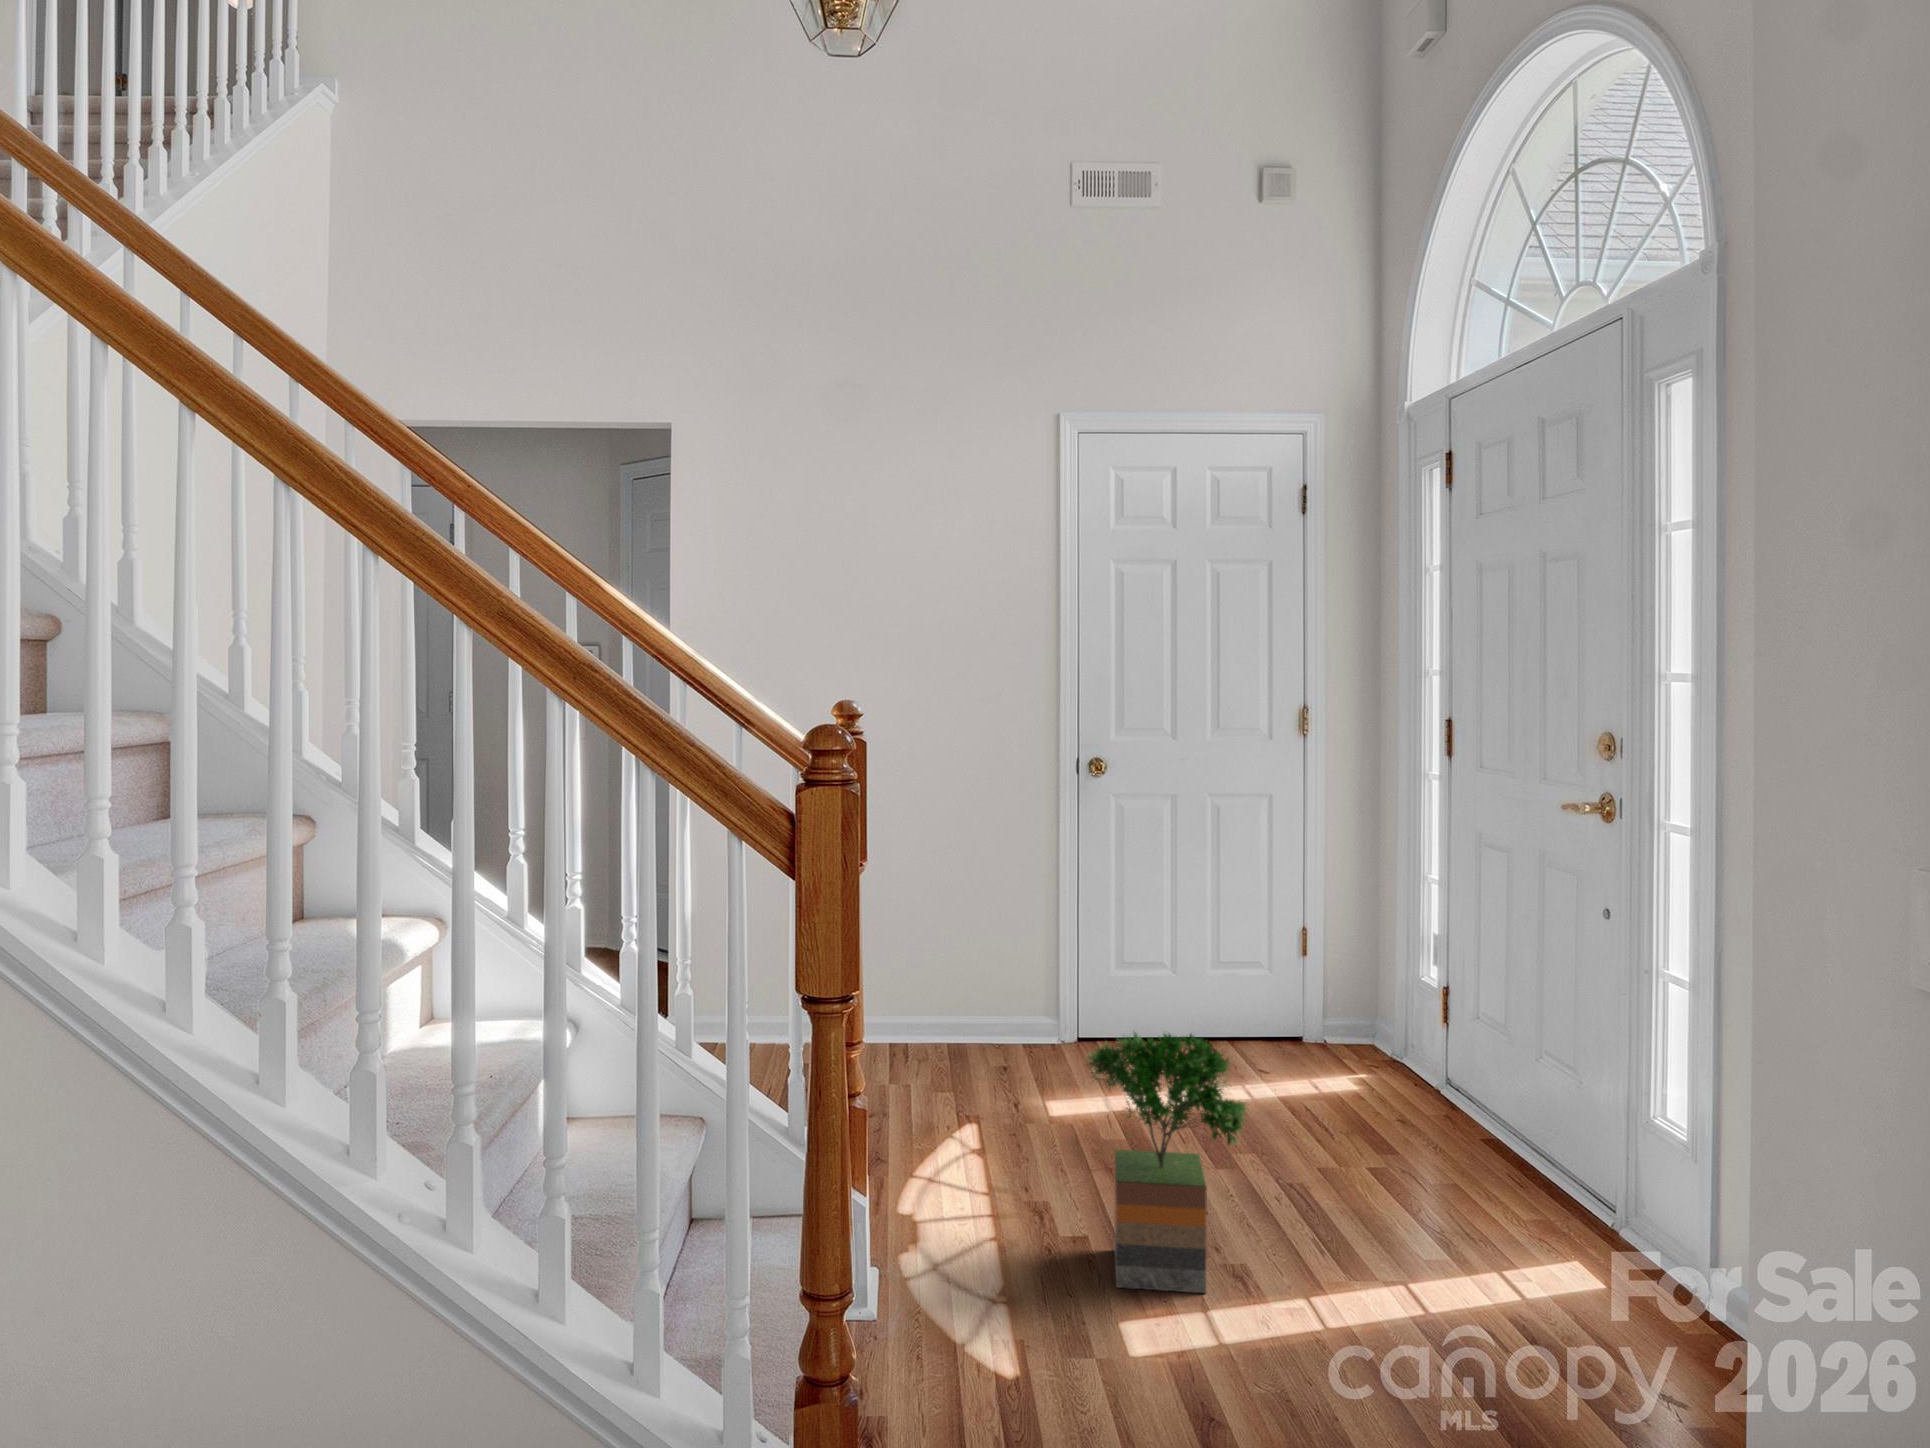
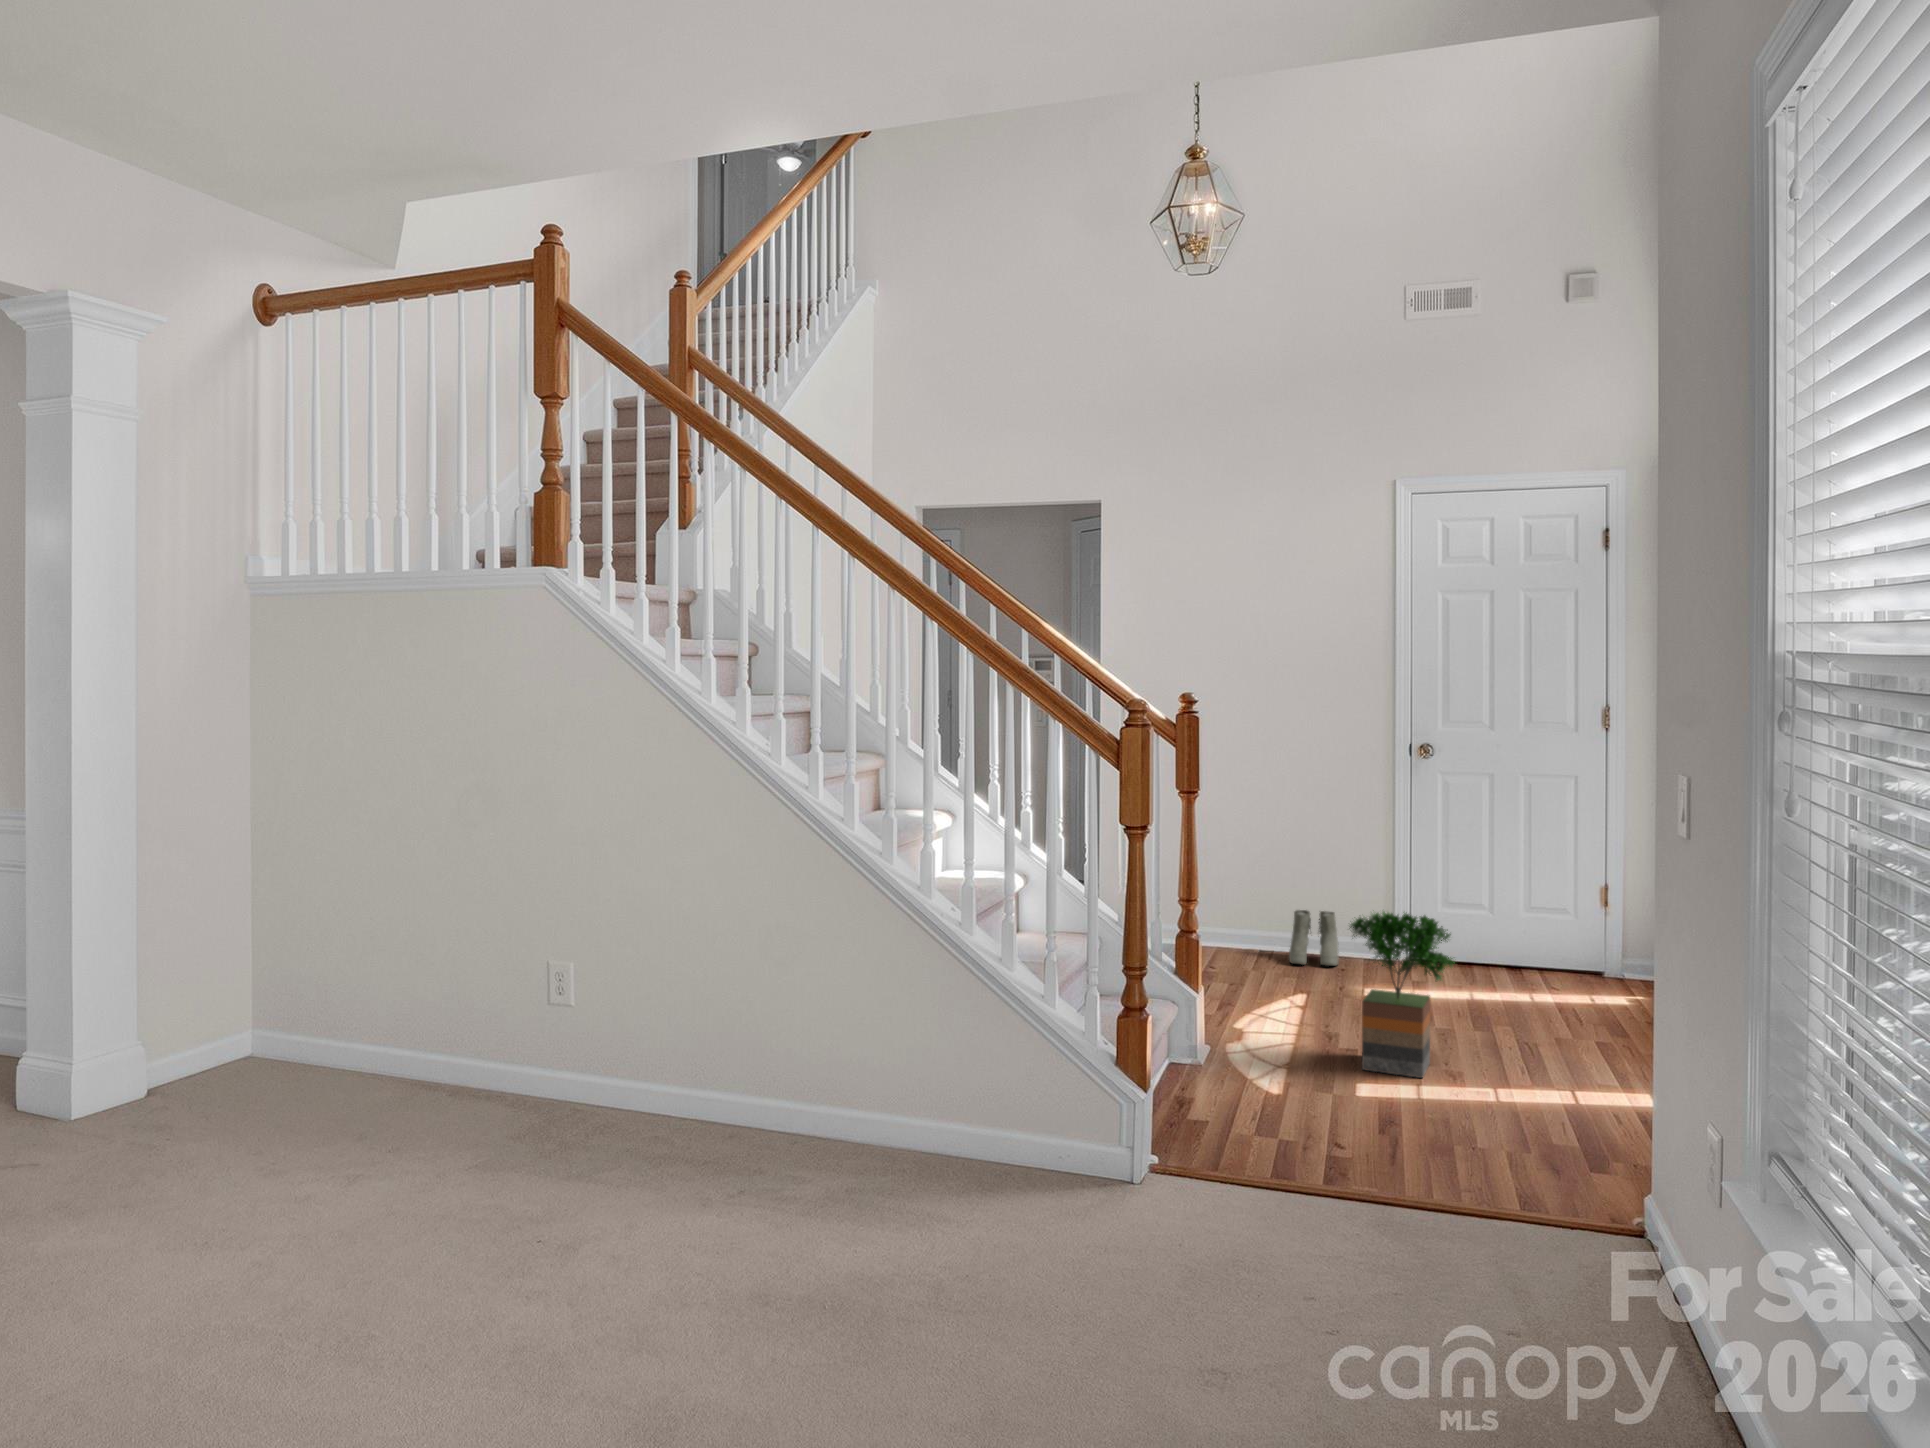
boots: none [934,986,997,1064] -> present [1289,910,1338,966]

